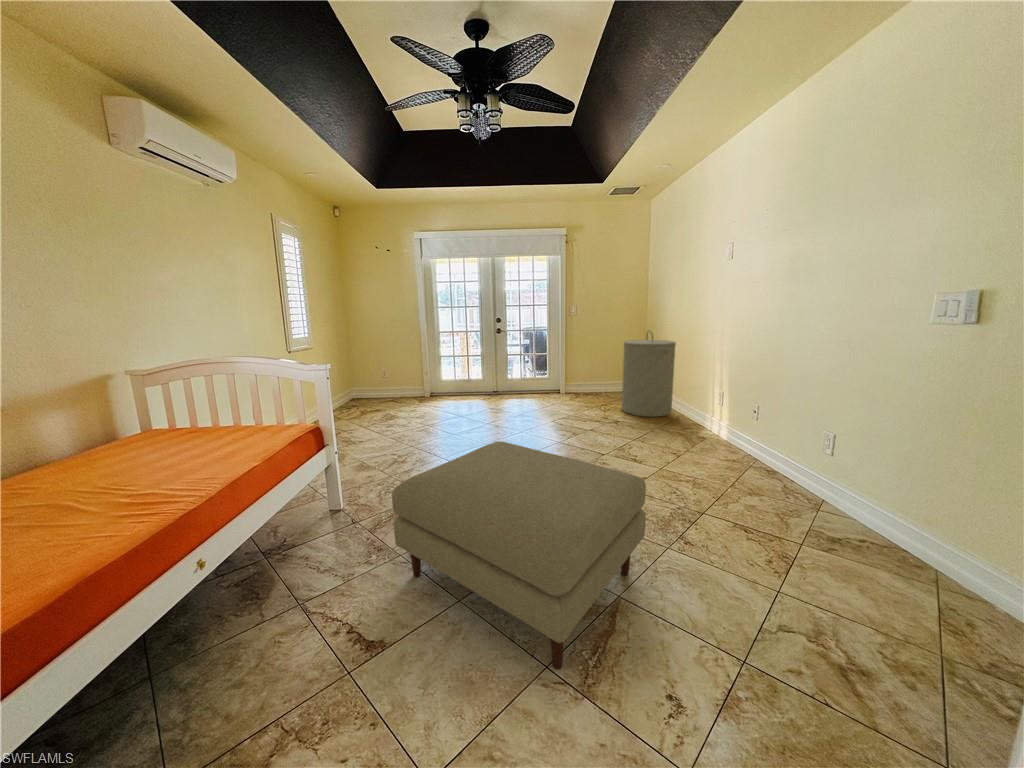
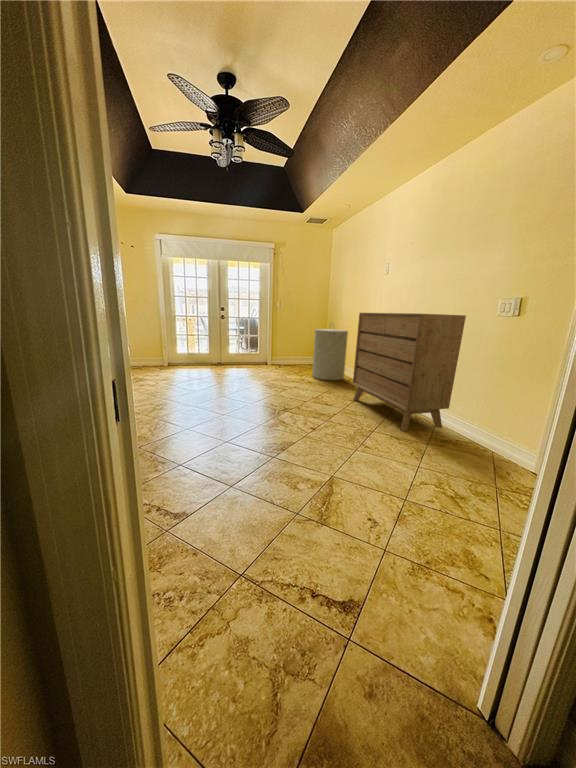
dresser: none [678,317,874,517] -> present [353,313,466,431]
ottoman: present [392,441,646,669] -> none [181,387,348,515]

